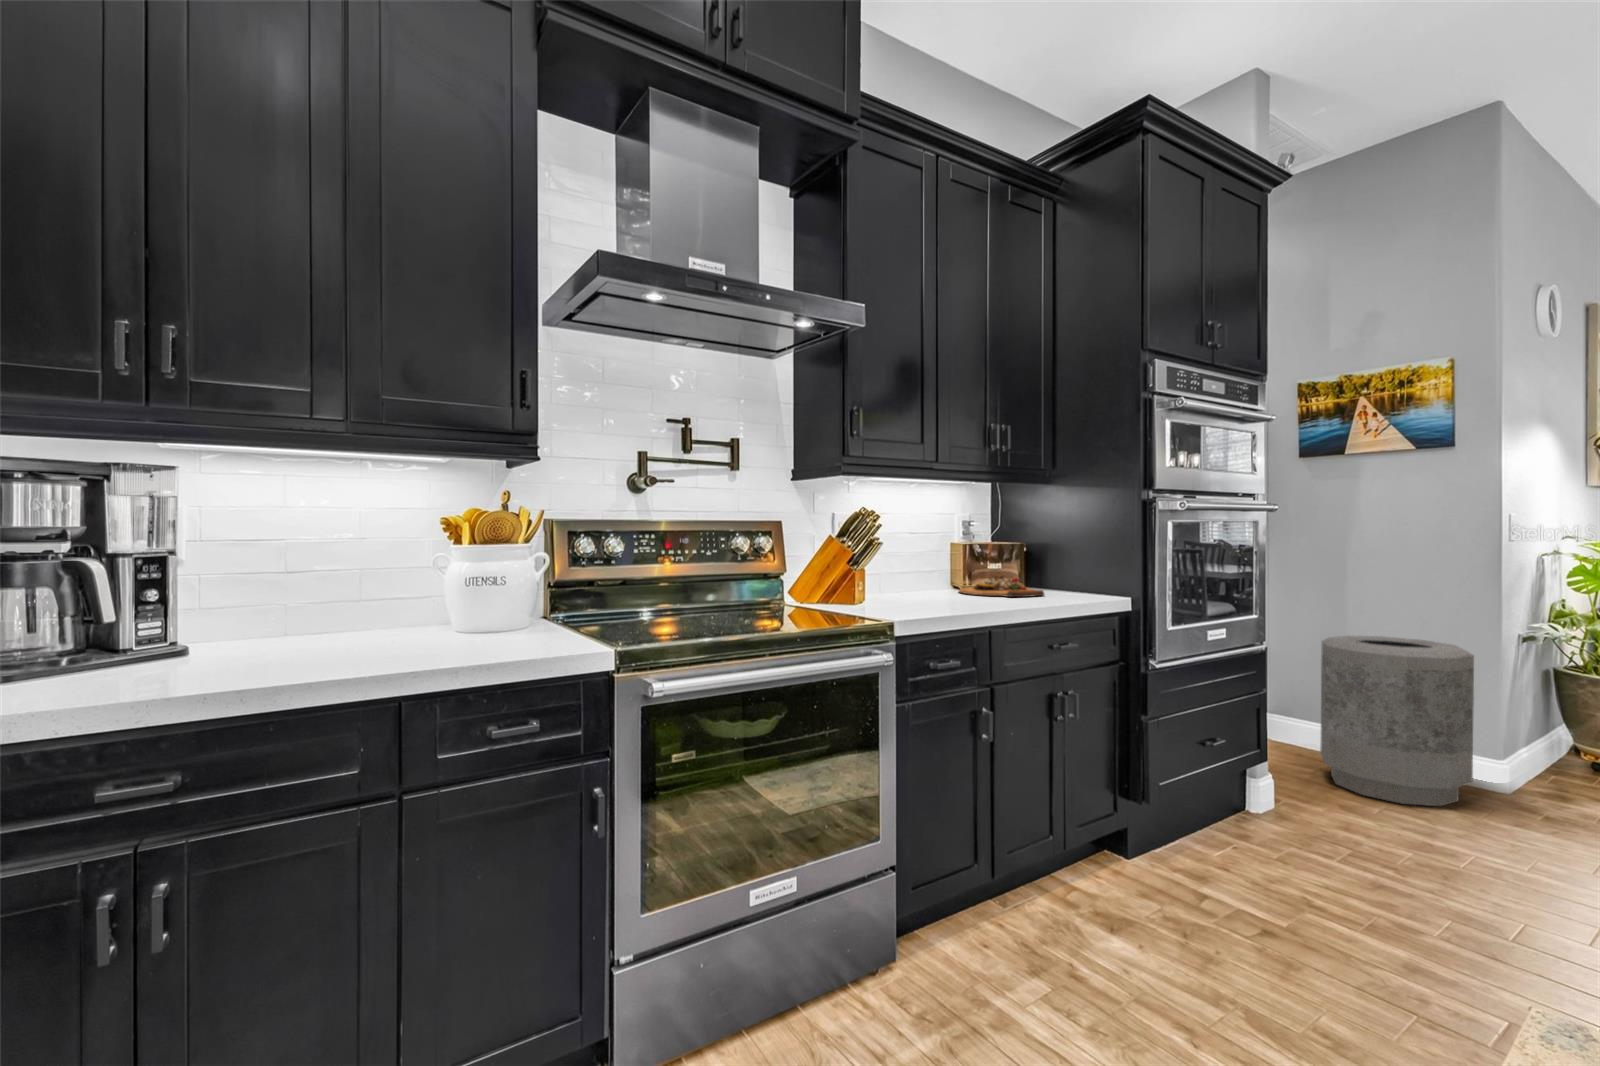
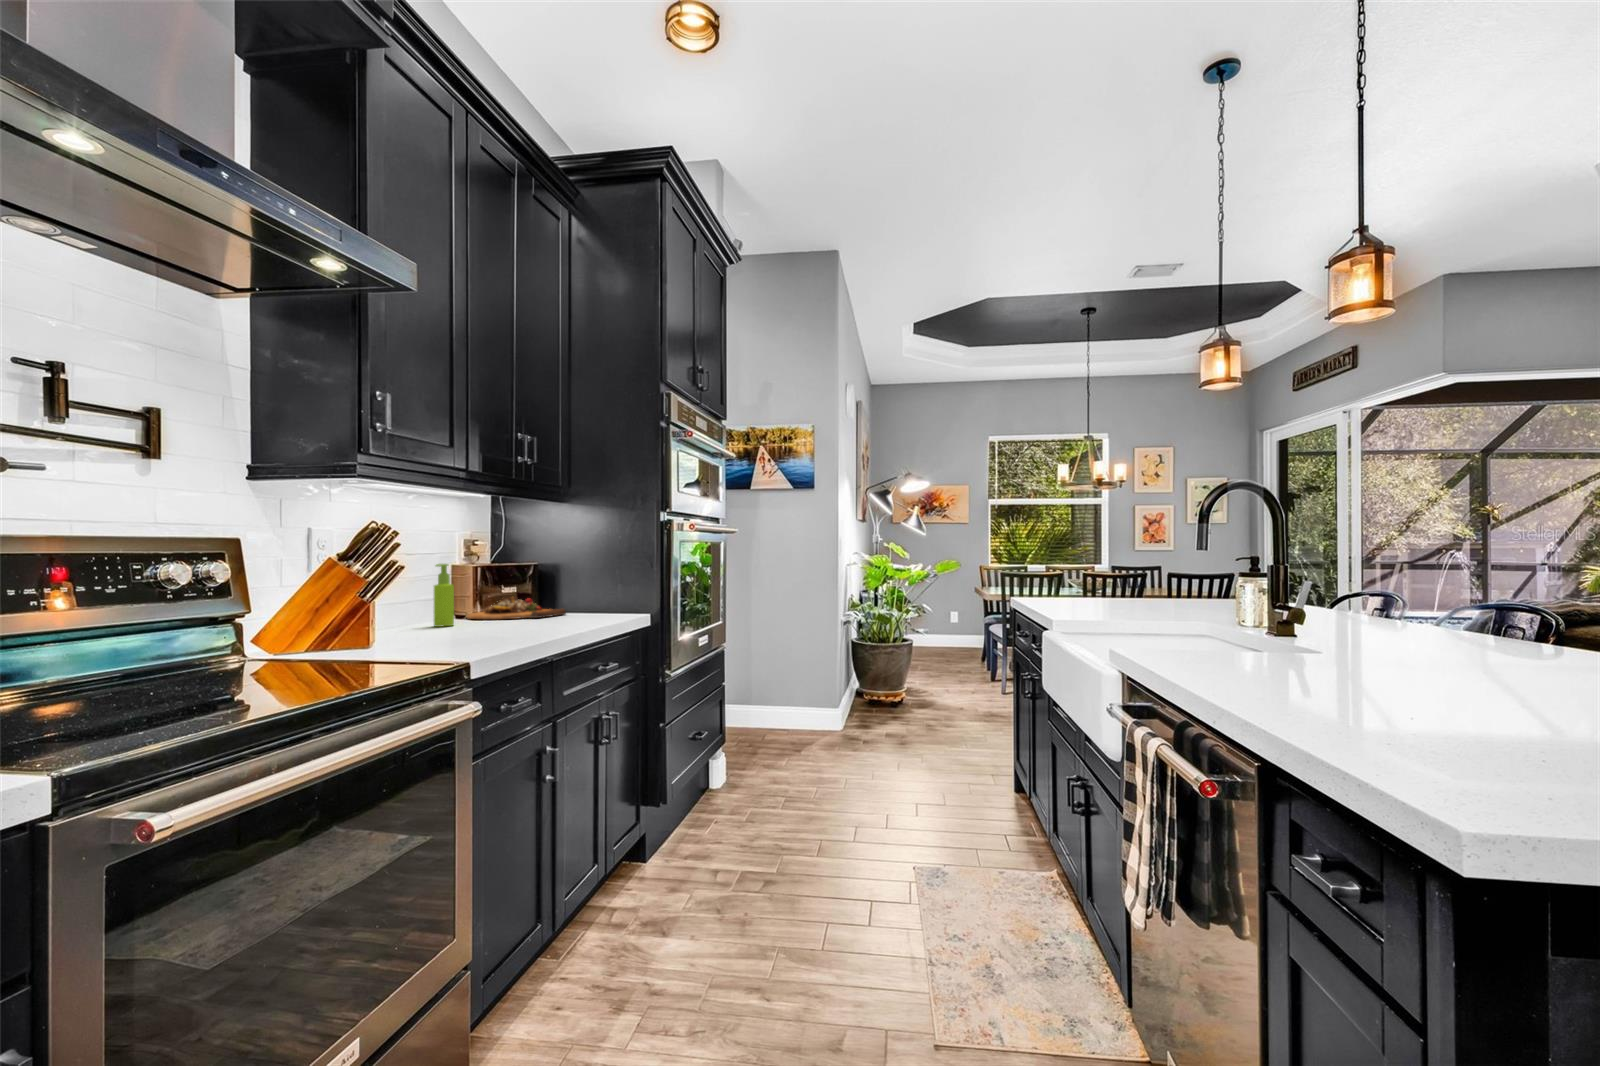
soap dispenser: none [922,544,938,598] -> present [434,564,454,627]
trash can: present [1320,635,1474,806] -> none [745,629,838,755]

